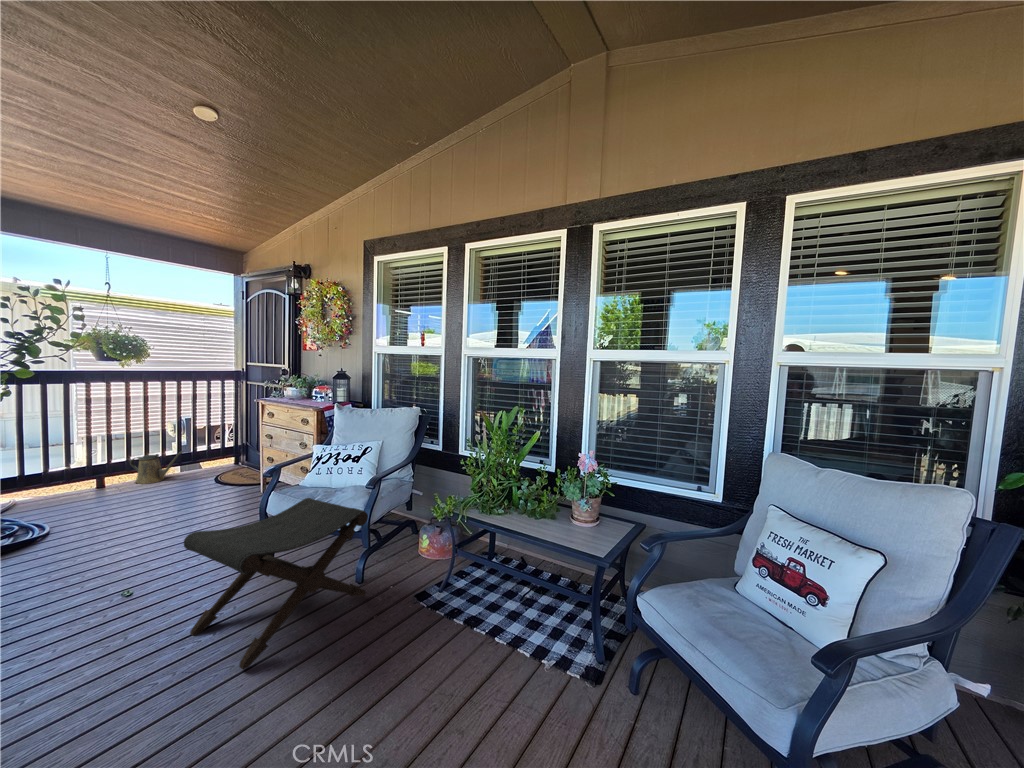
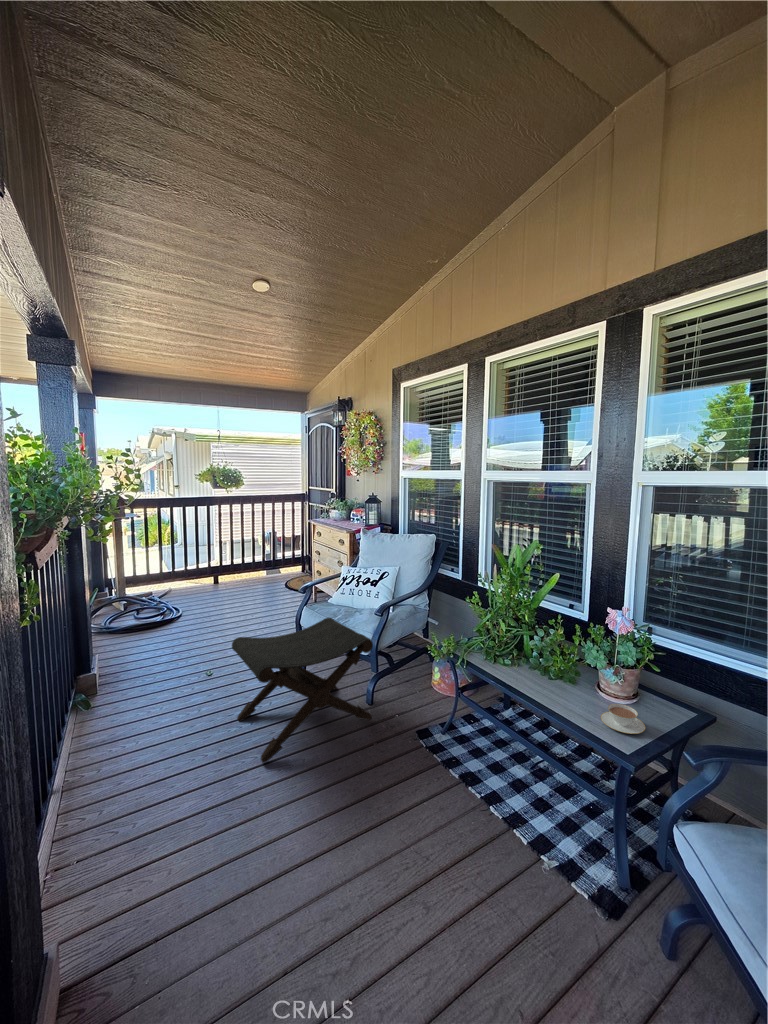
watering can: present [130,451,182,484] -> none [232,561,263,585]
teacup: none [578,526,609,546] -> present [601,704,646,734]

